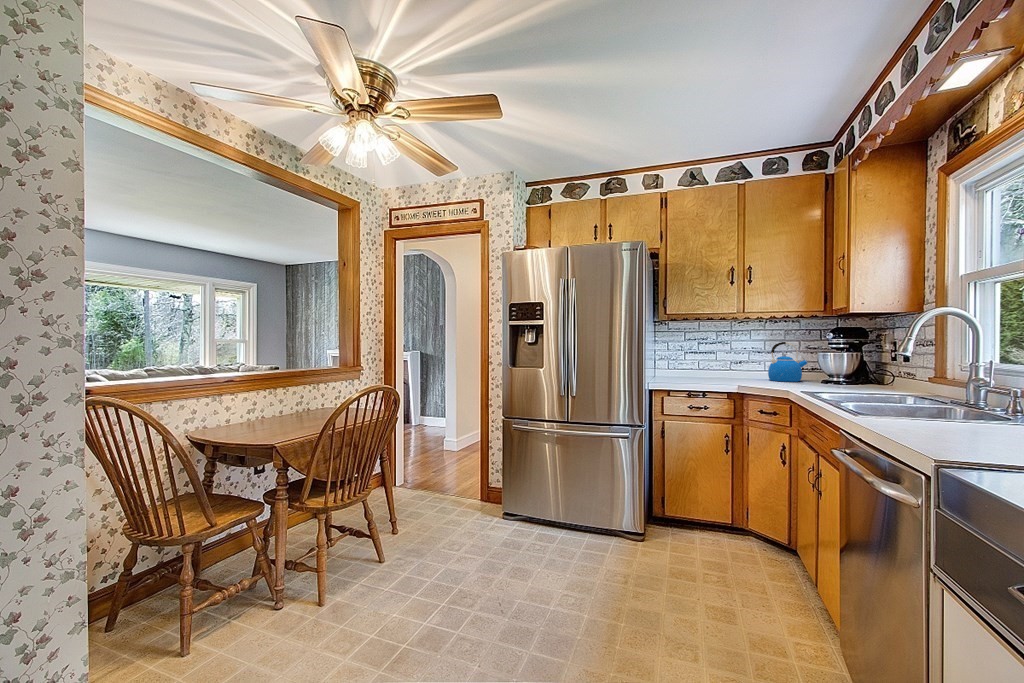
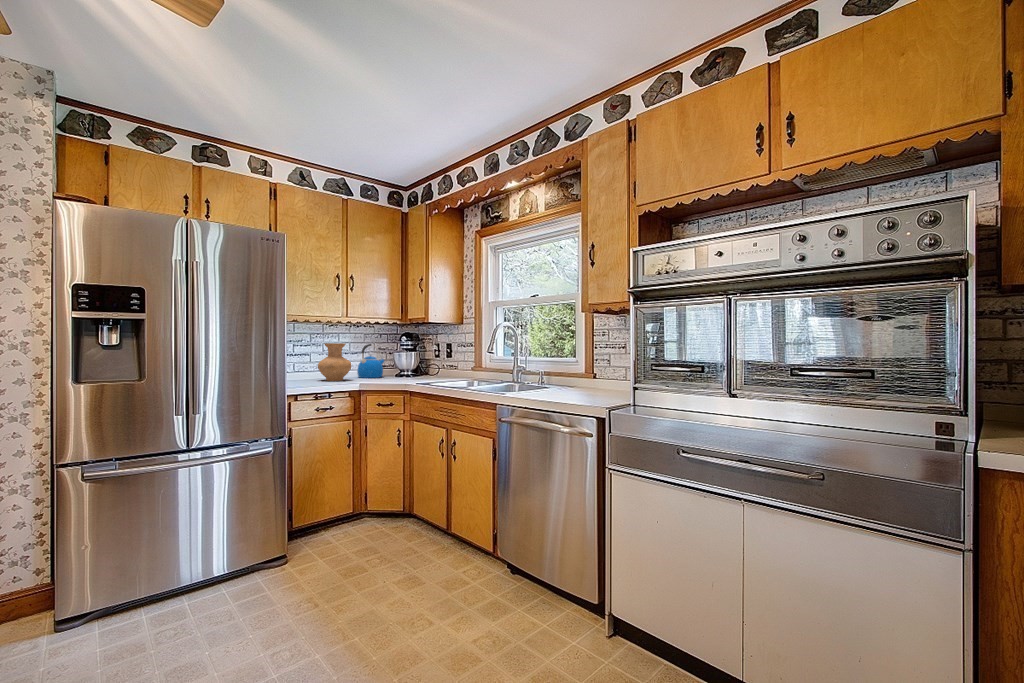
vase: none [711,341,749,381] -> present [318,343,352,381]

